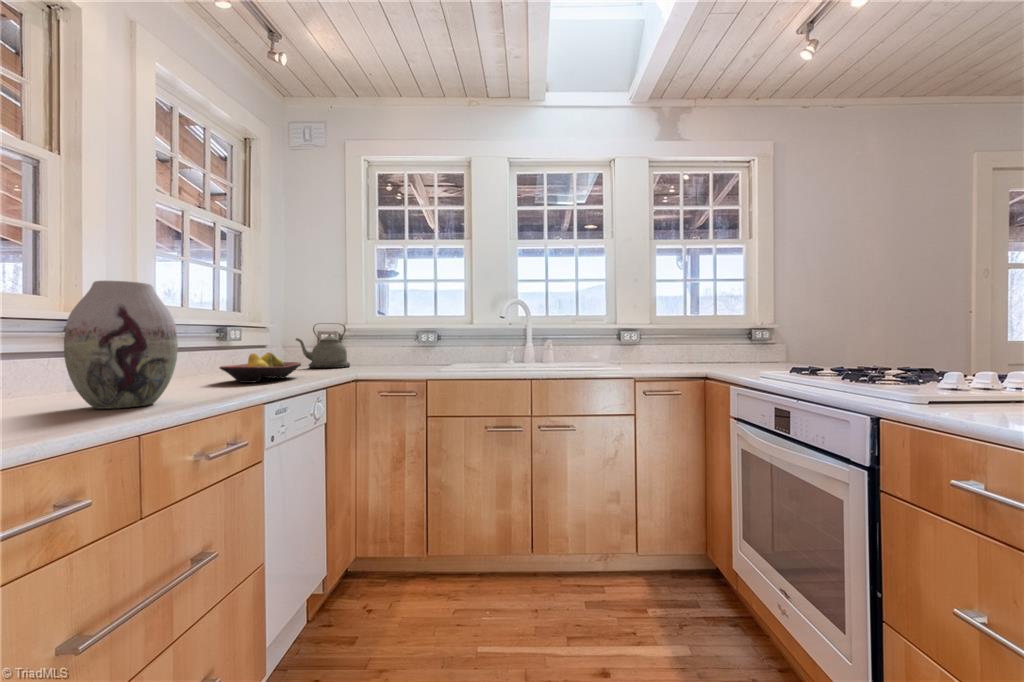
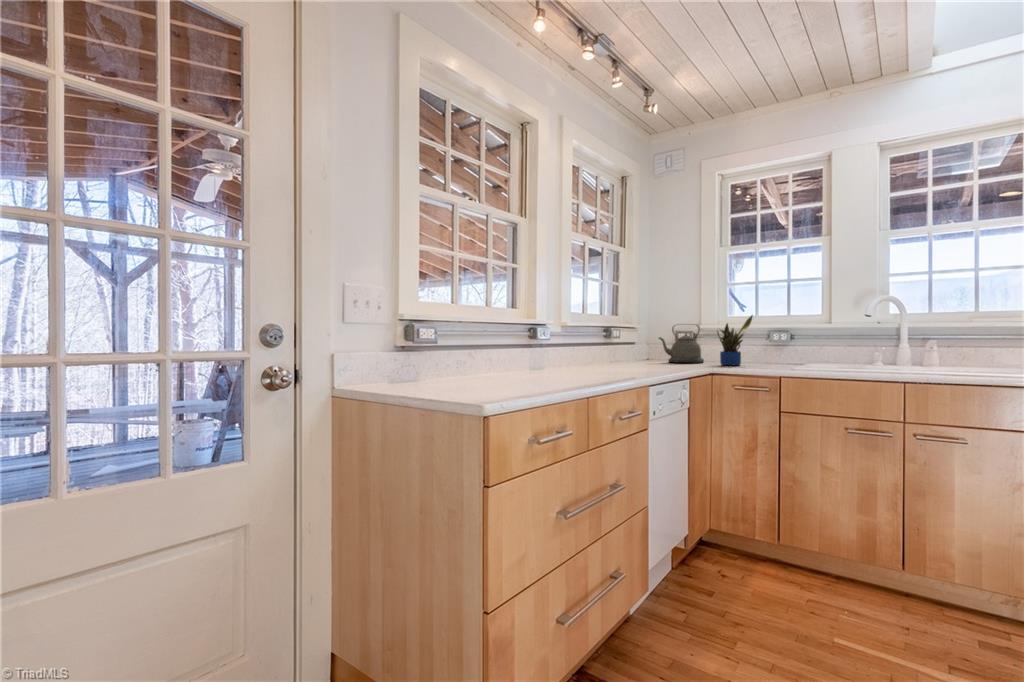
vase: present [64,281,178,409] -> none [555,309,606,382]
potted plant: none [364,313,402,369] -> present [717,315,753,365]
fruit bowl: present [220,353,301,383] -> none [615,350,668,372]

